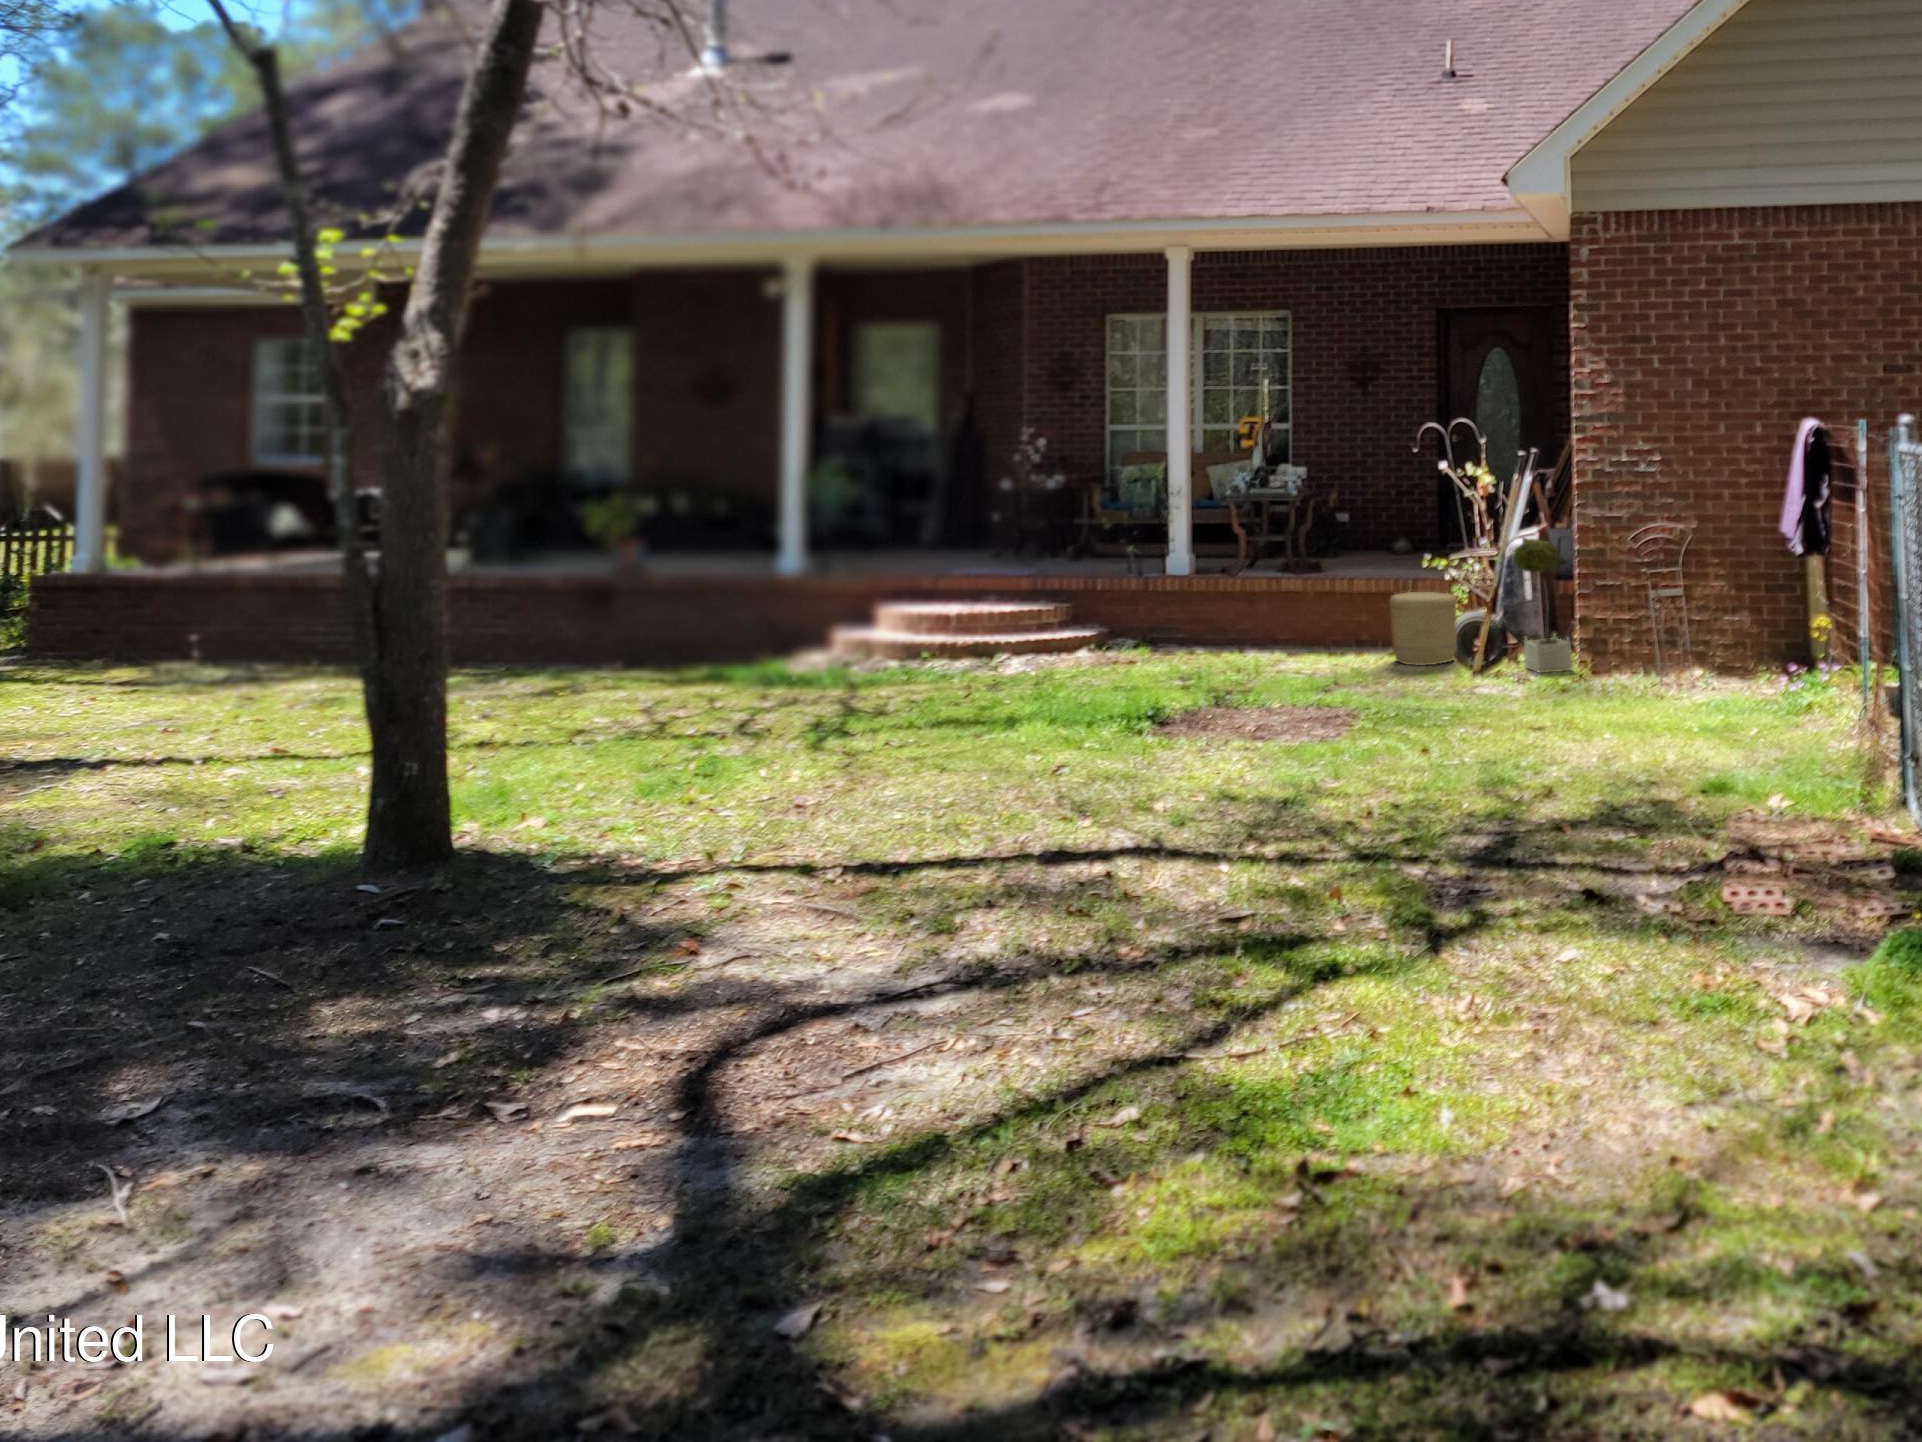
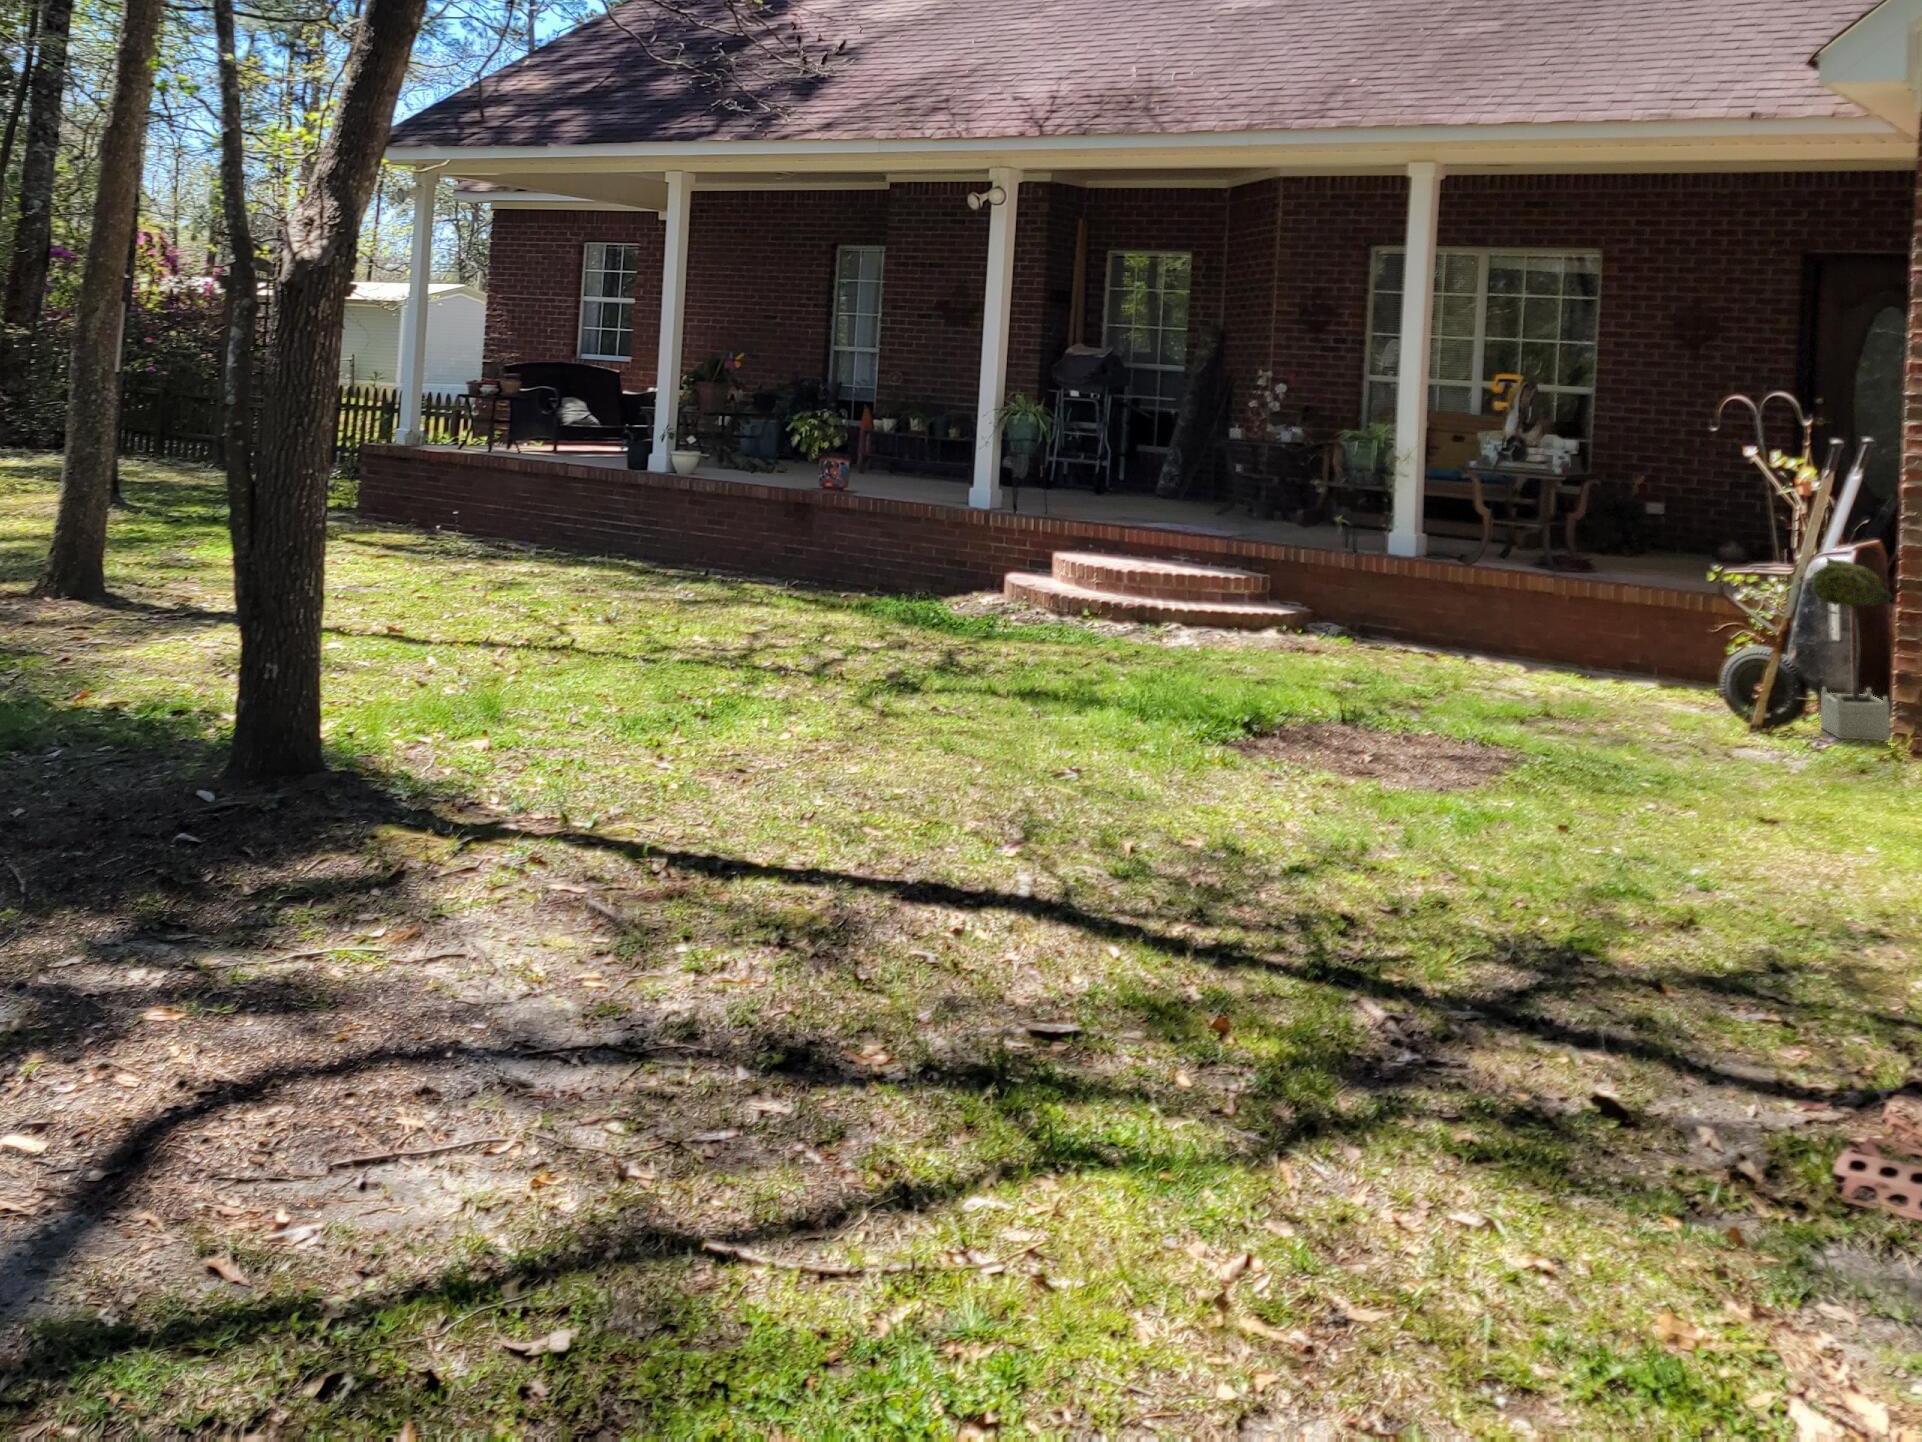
woven basket: present [1389,592,1457,666] -> none [1638,610,1733,706]

